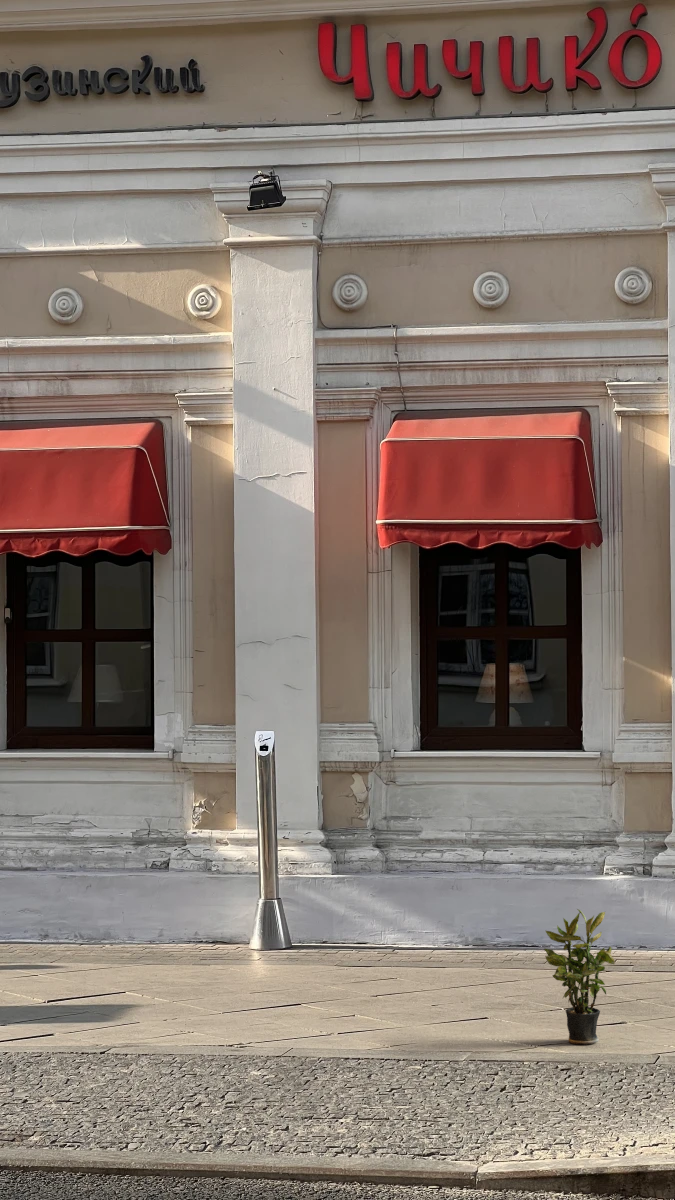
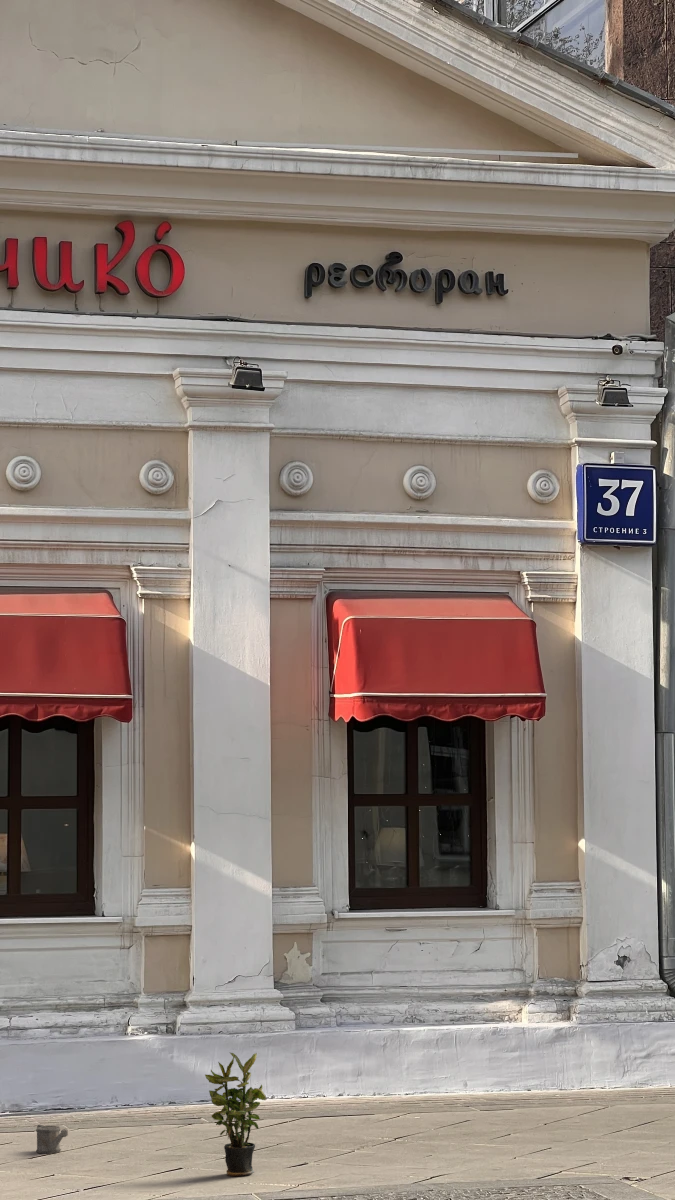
watering can: none [427,964,452,995] -> present [36,1125,68,1154]

